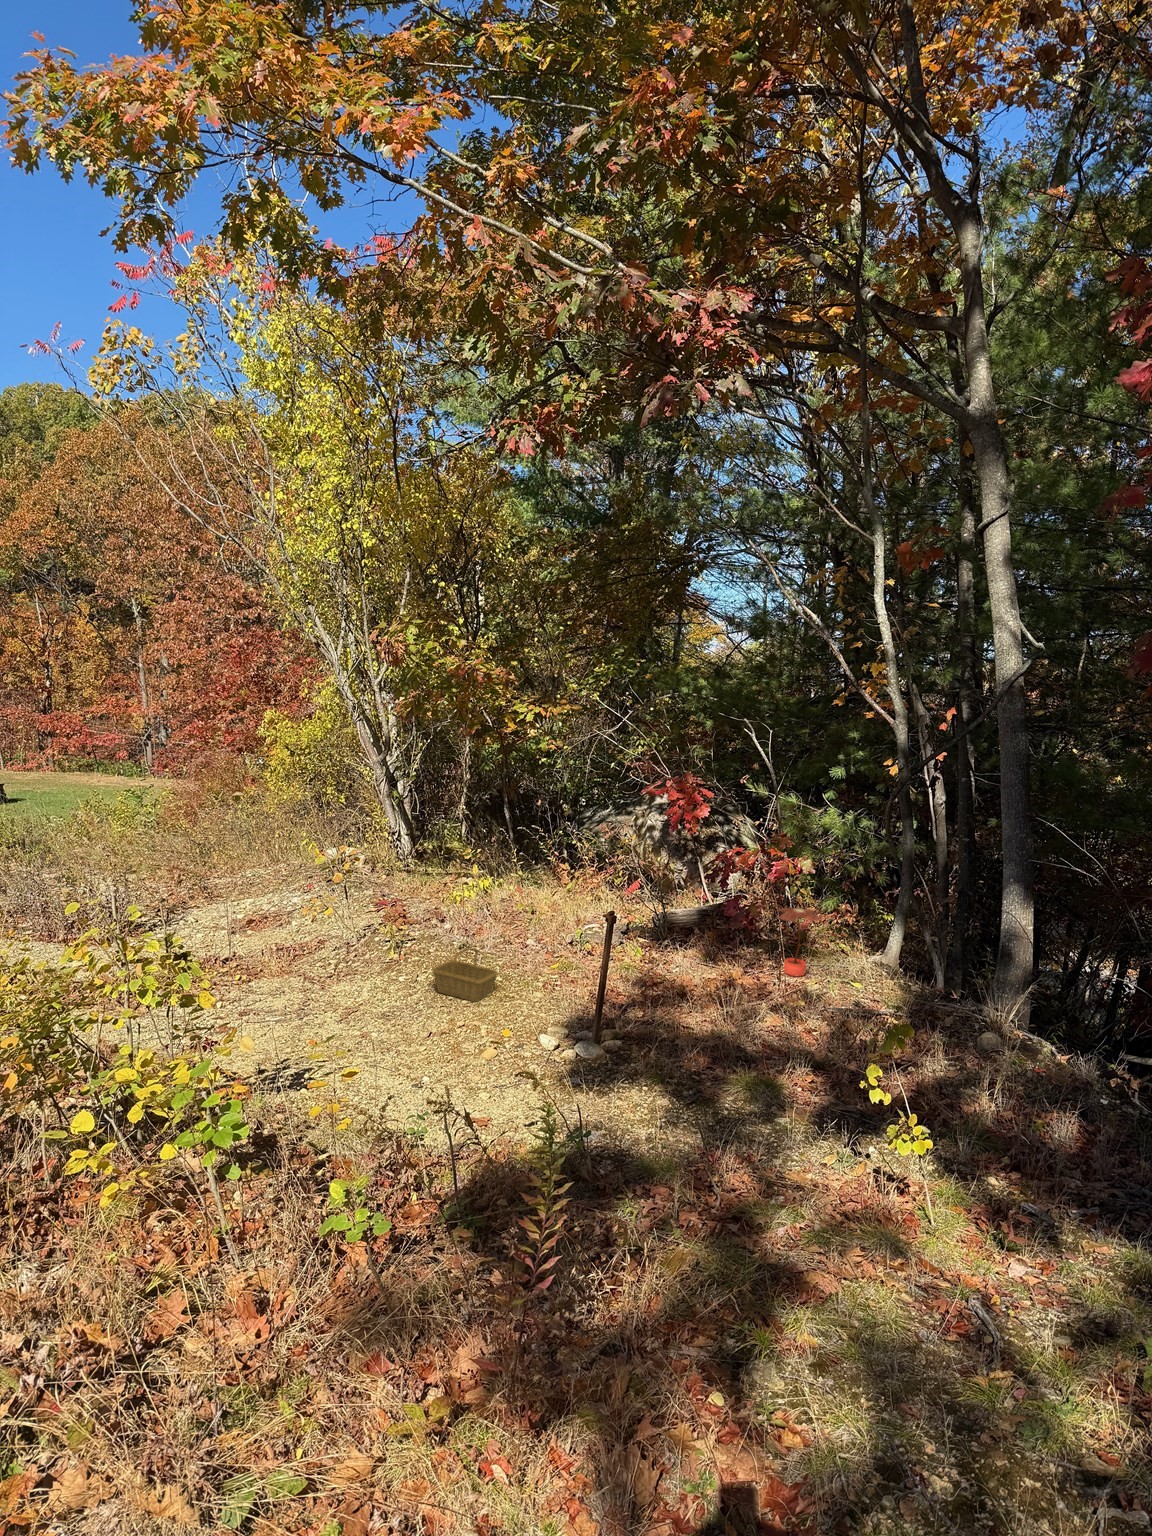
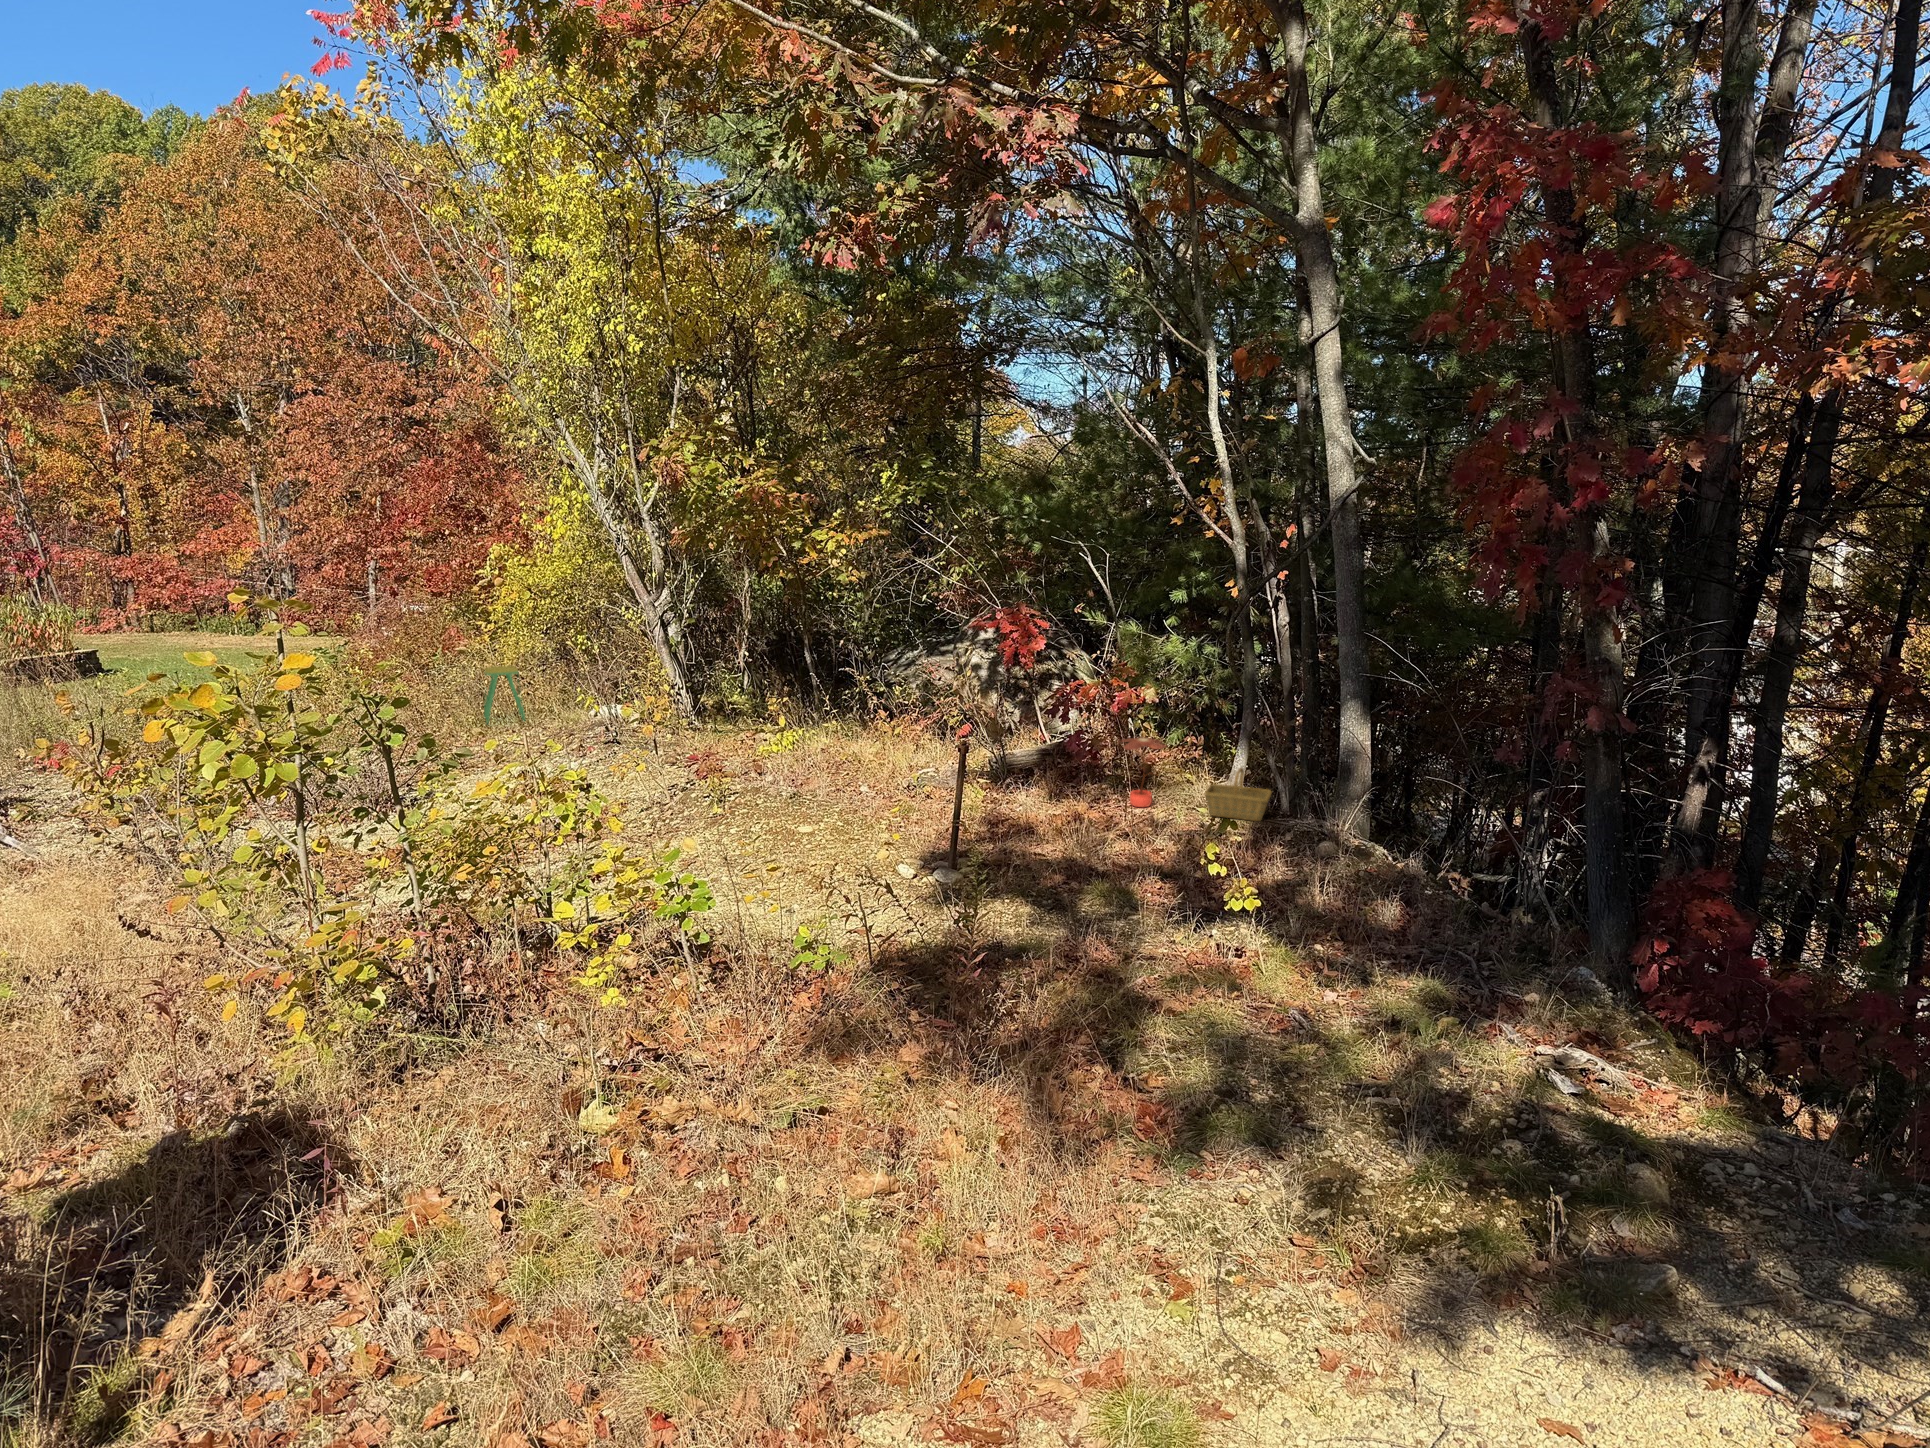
stool: none [239,808,272,856] -> present [484,665,525,724]
basket: present [432,947,498,1002] -> present [1205,768,1272,821]

